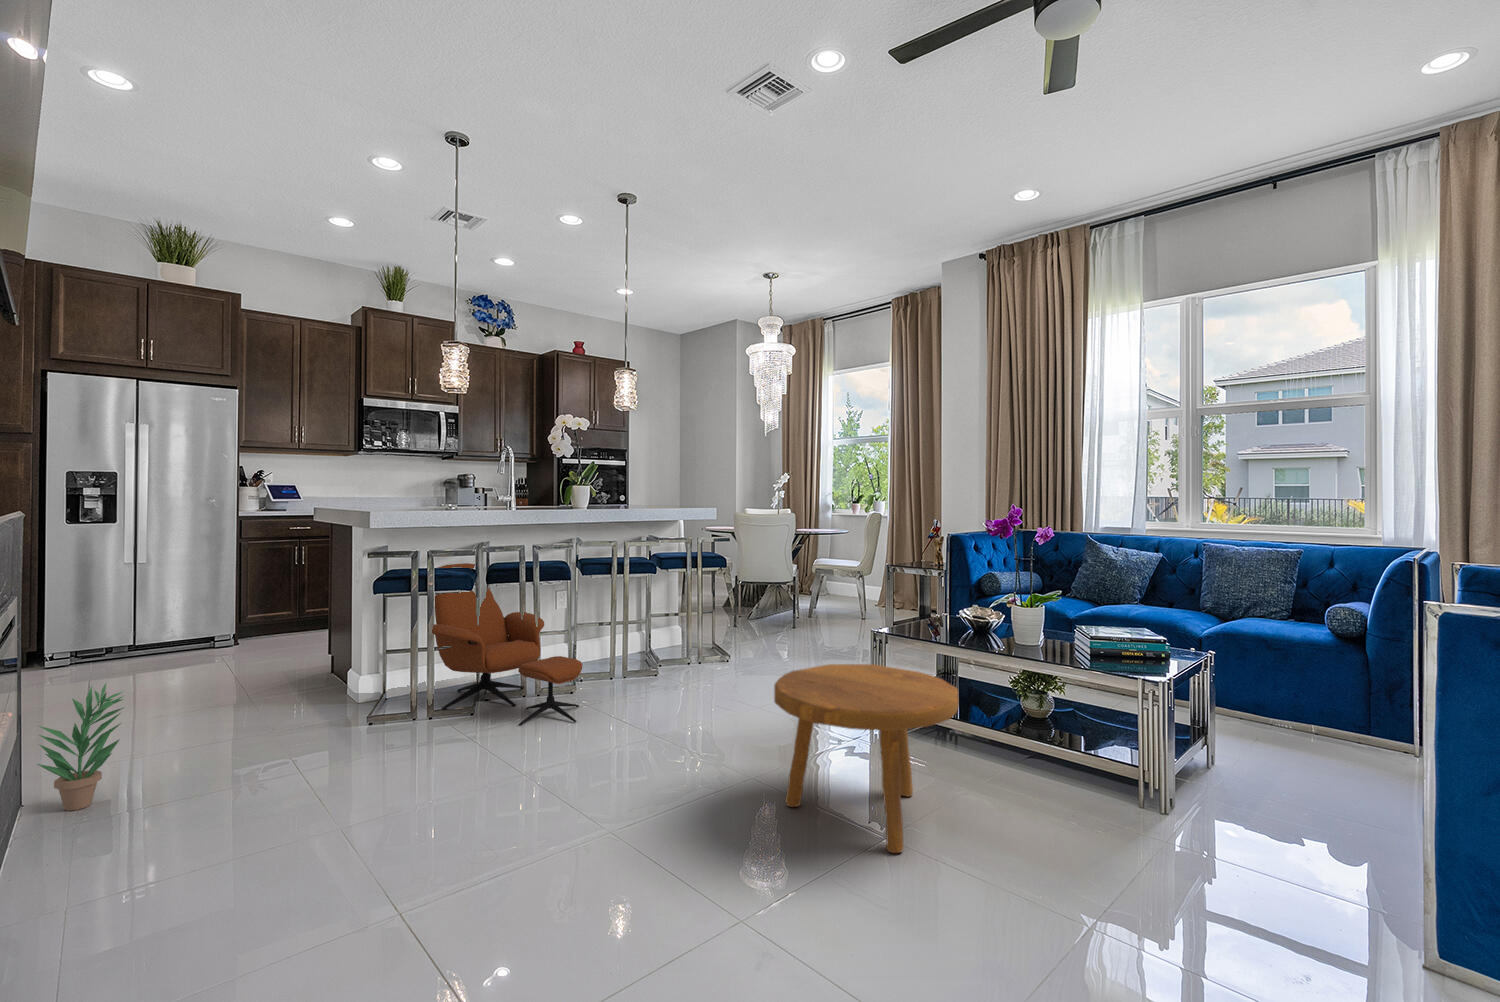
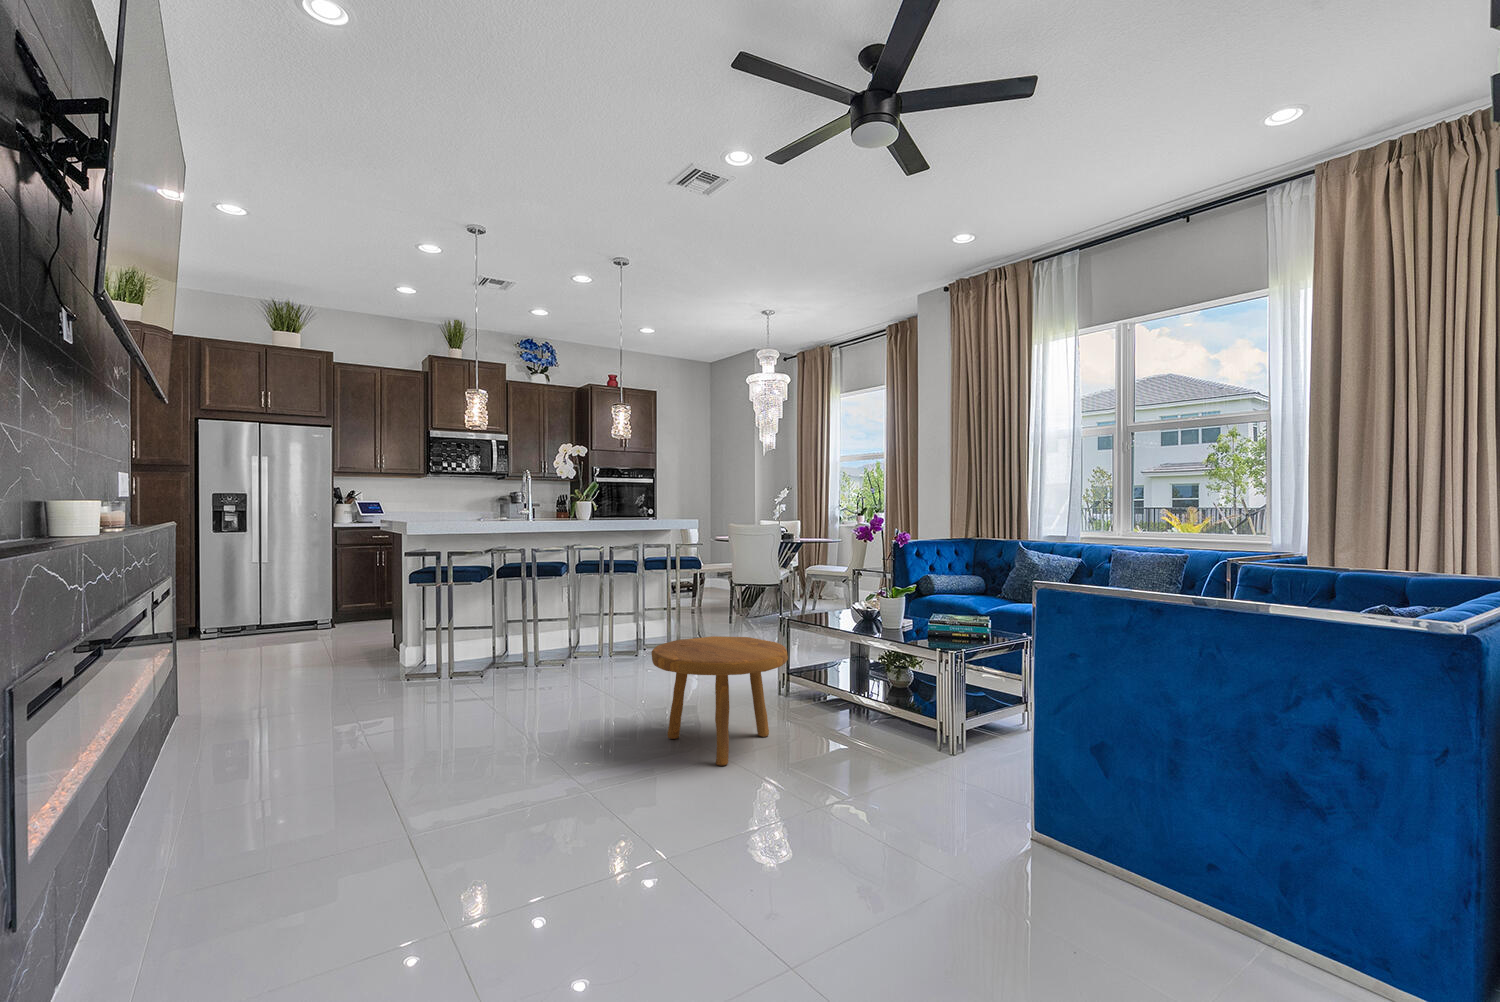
lounge chair: present [428,563,582,725] -> none [451,563,563,685]
potted plant: present [37,684,123,811] -> none [180,637,235,721]

